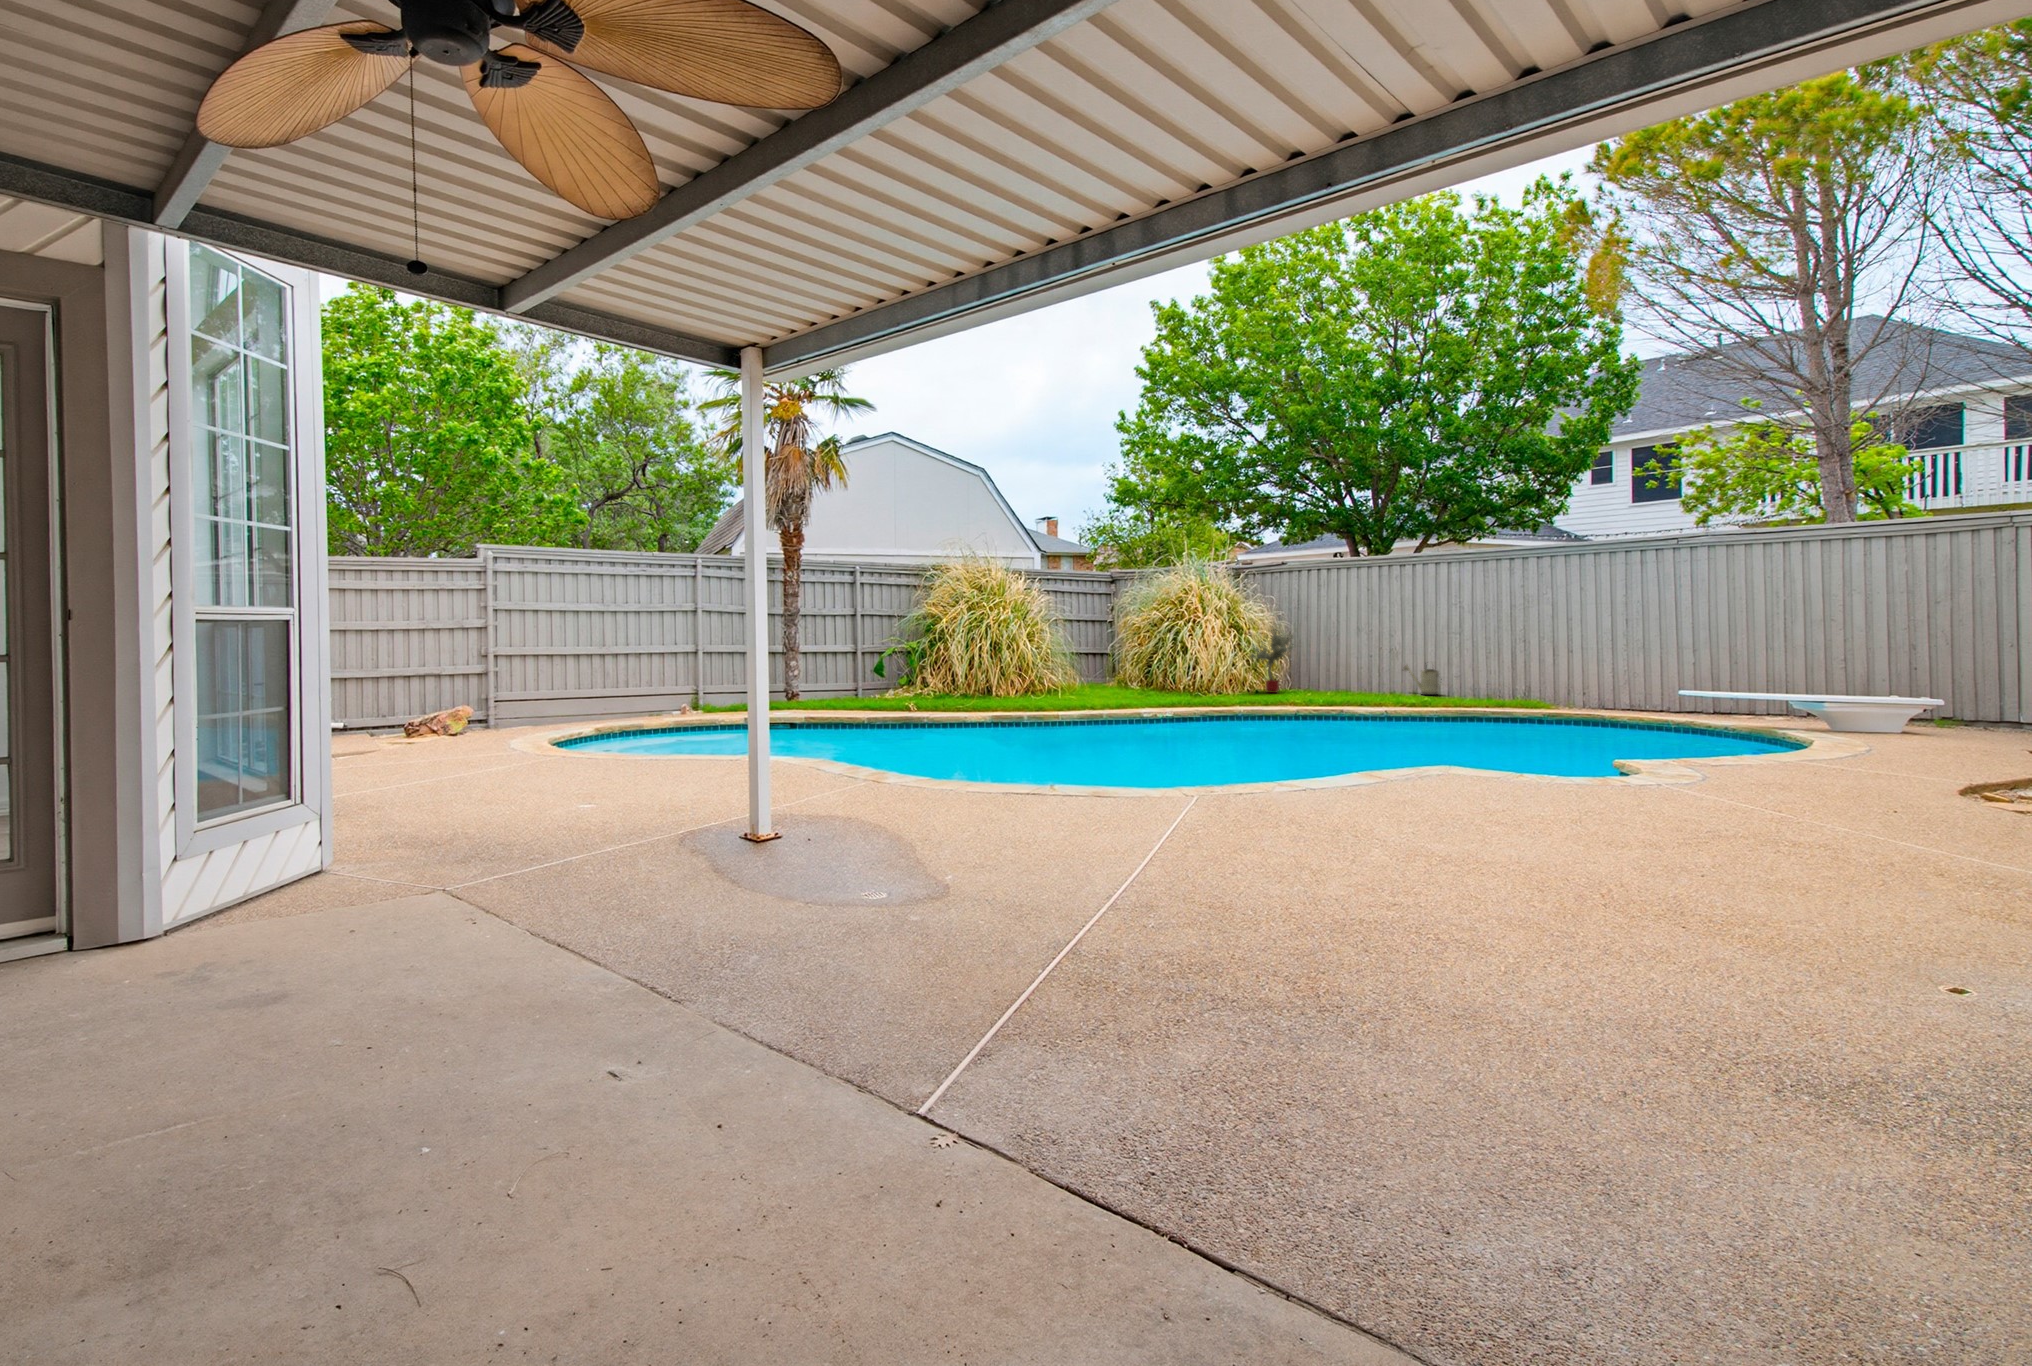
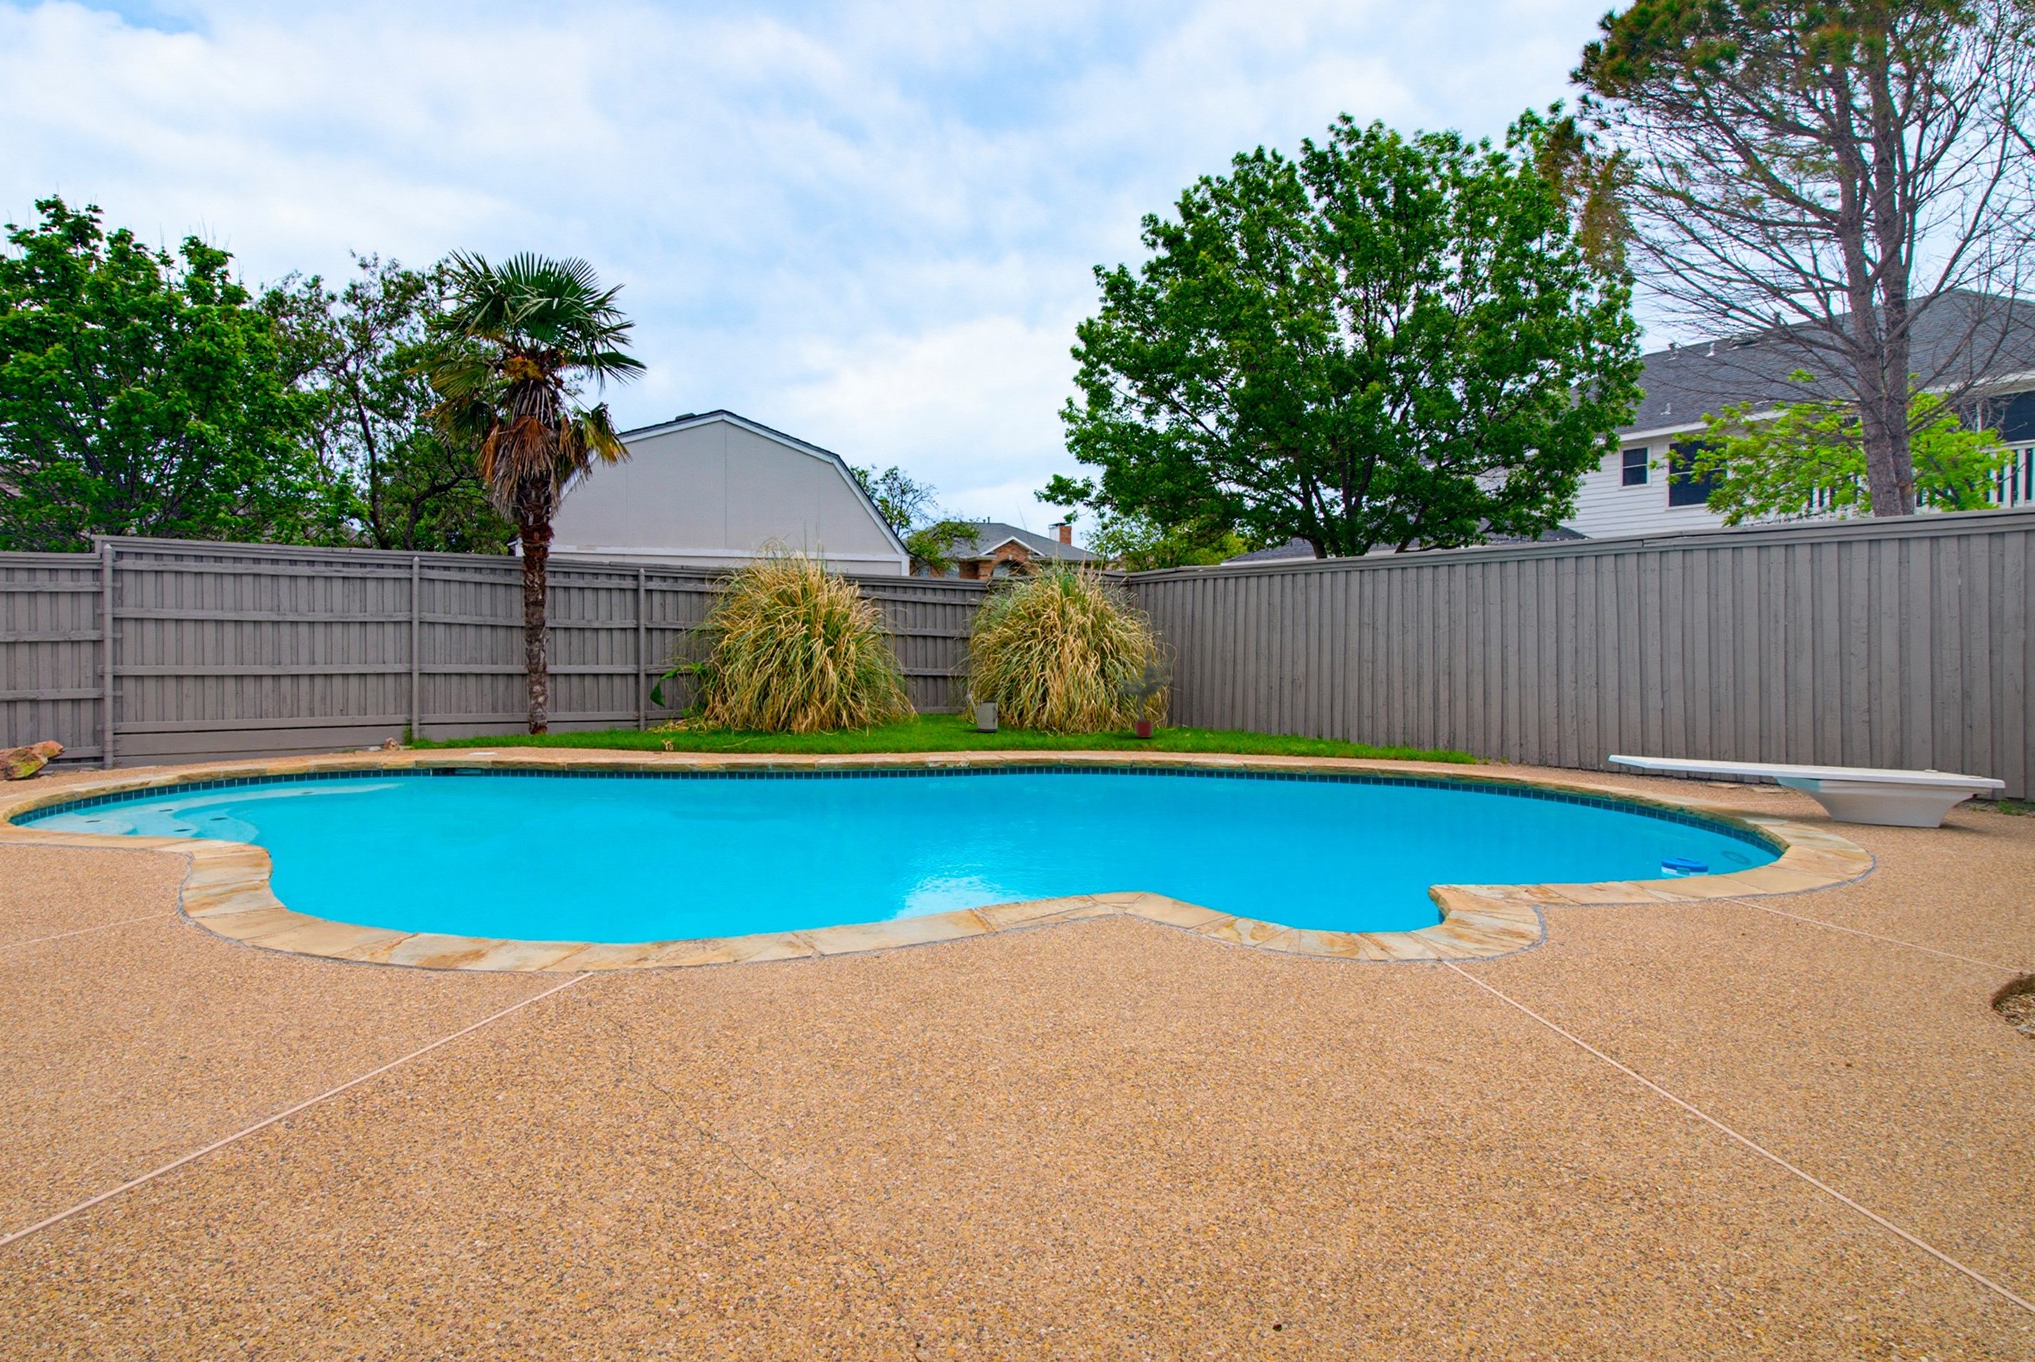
watering can: present [1404,665,1439,695] -> present [964,692,998,732]

